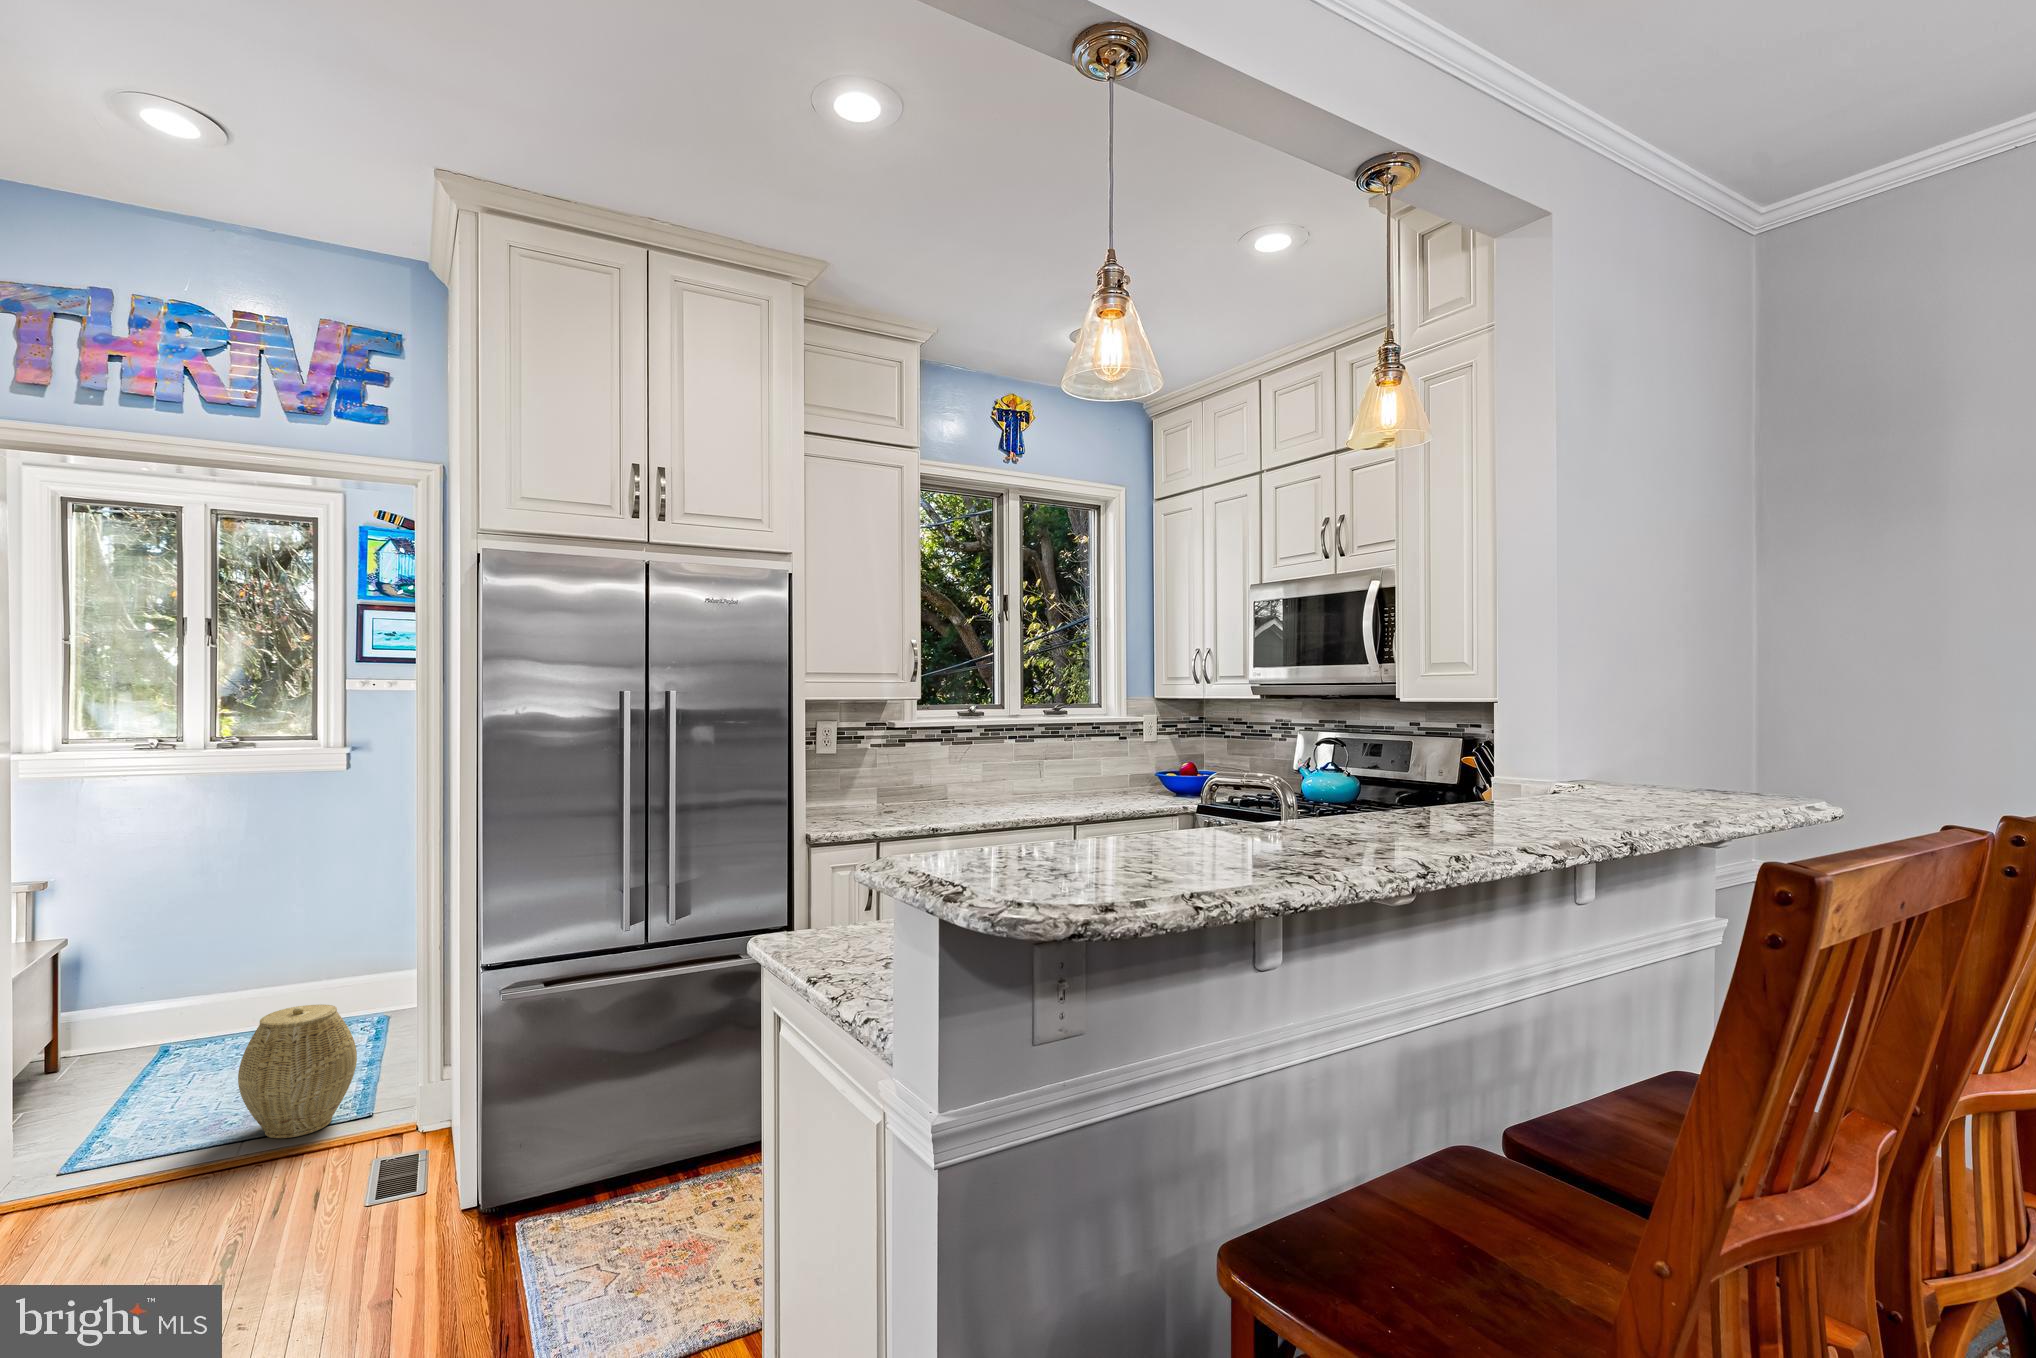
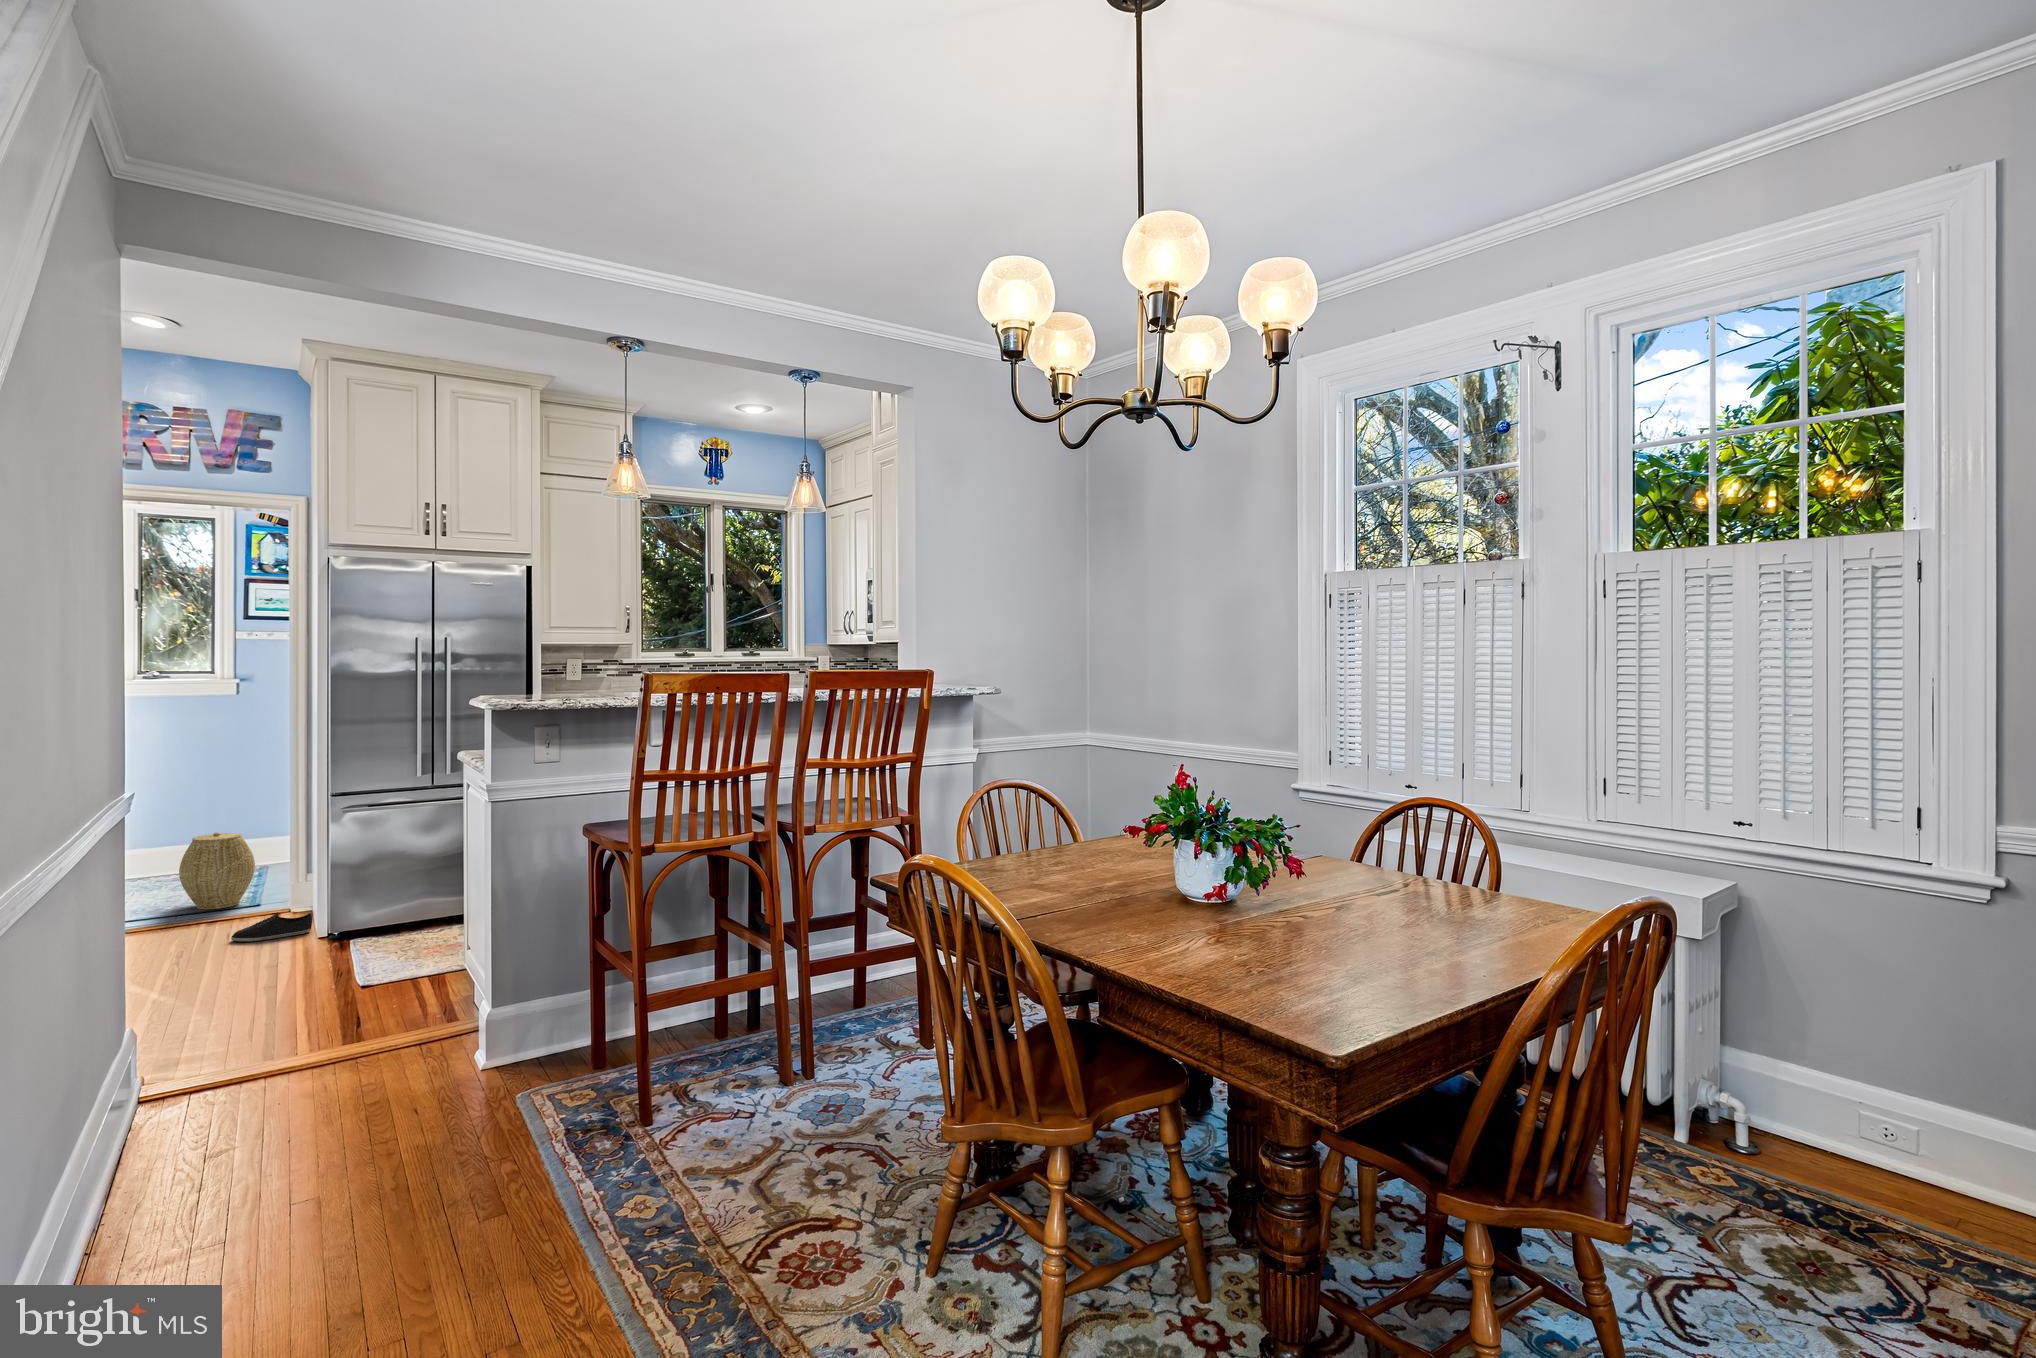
shoe: none [303,1180,442,1249] -> present [231,912,312,941]

